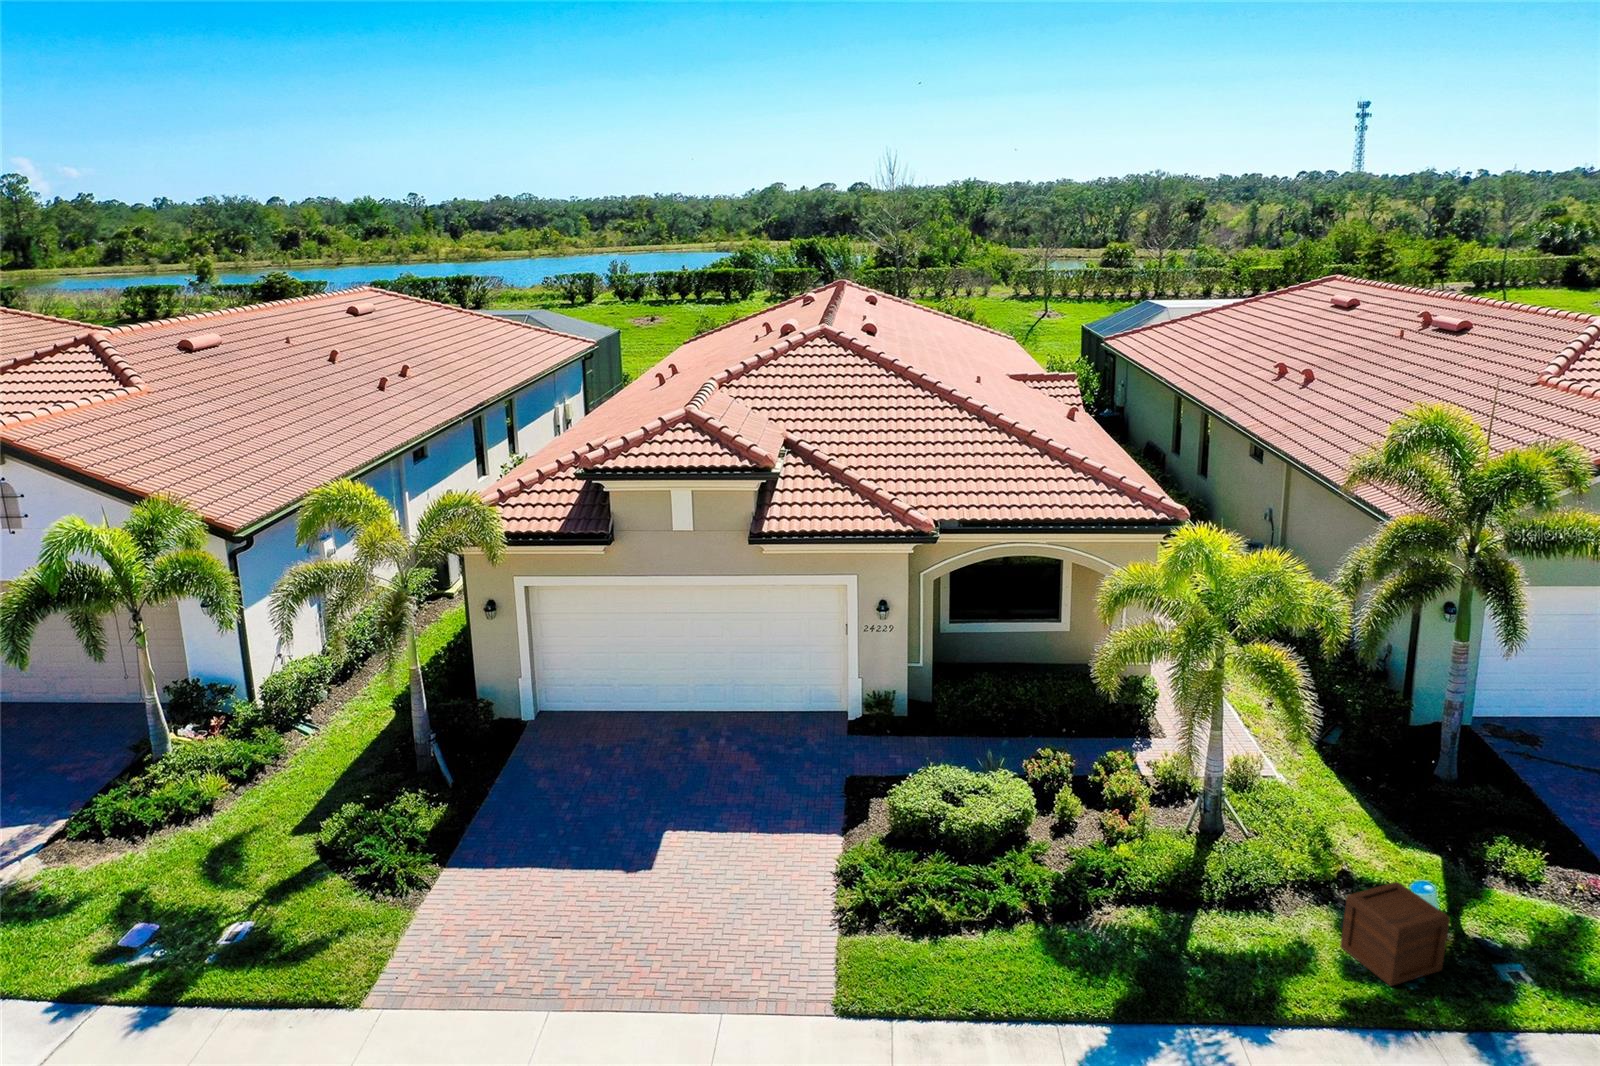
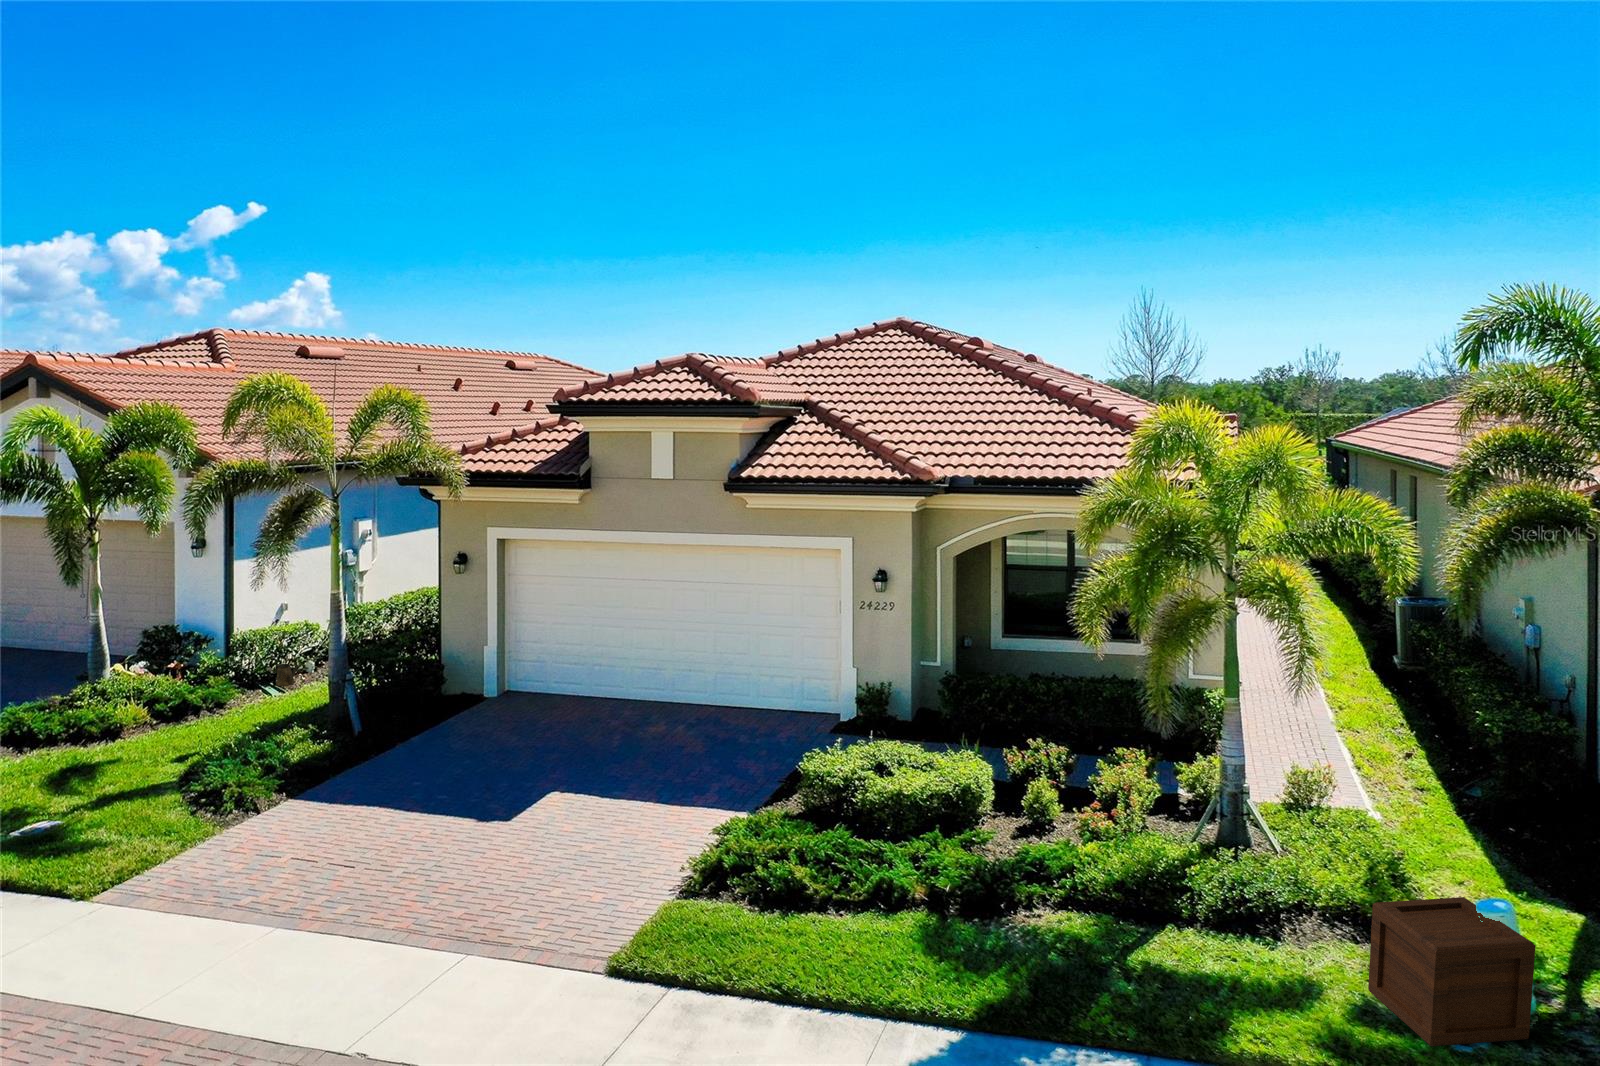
watering can: none [297,711,326,733] -> present [275,664,299,686]

